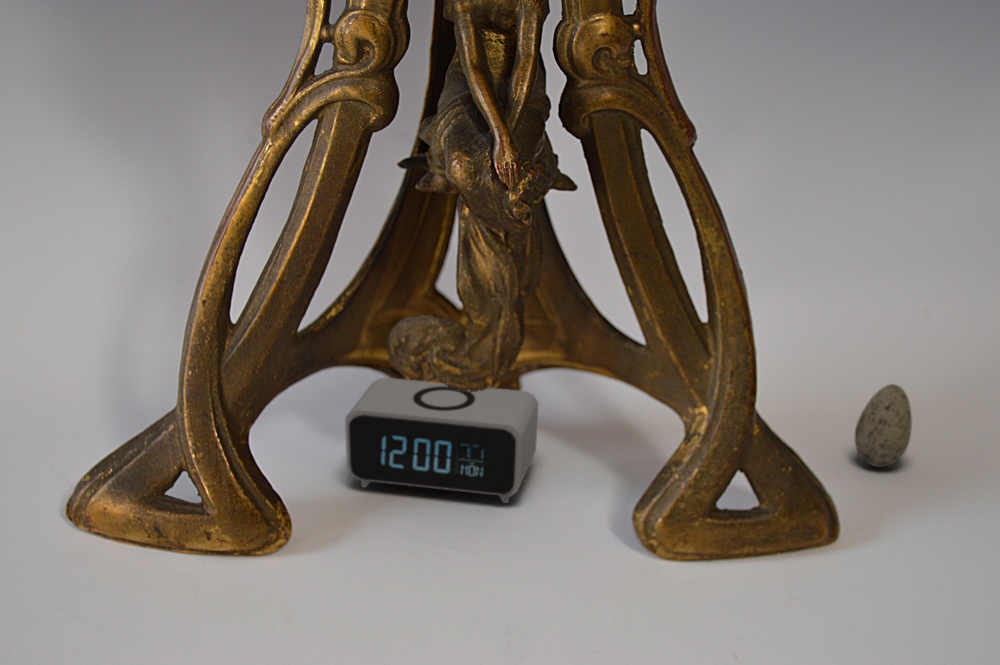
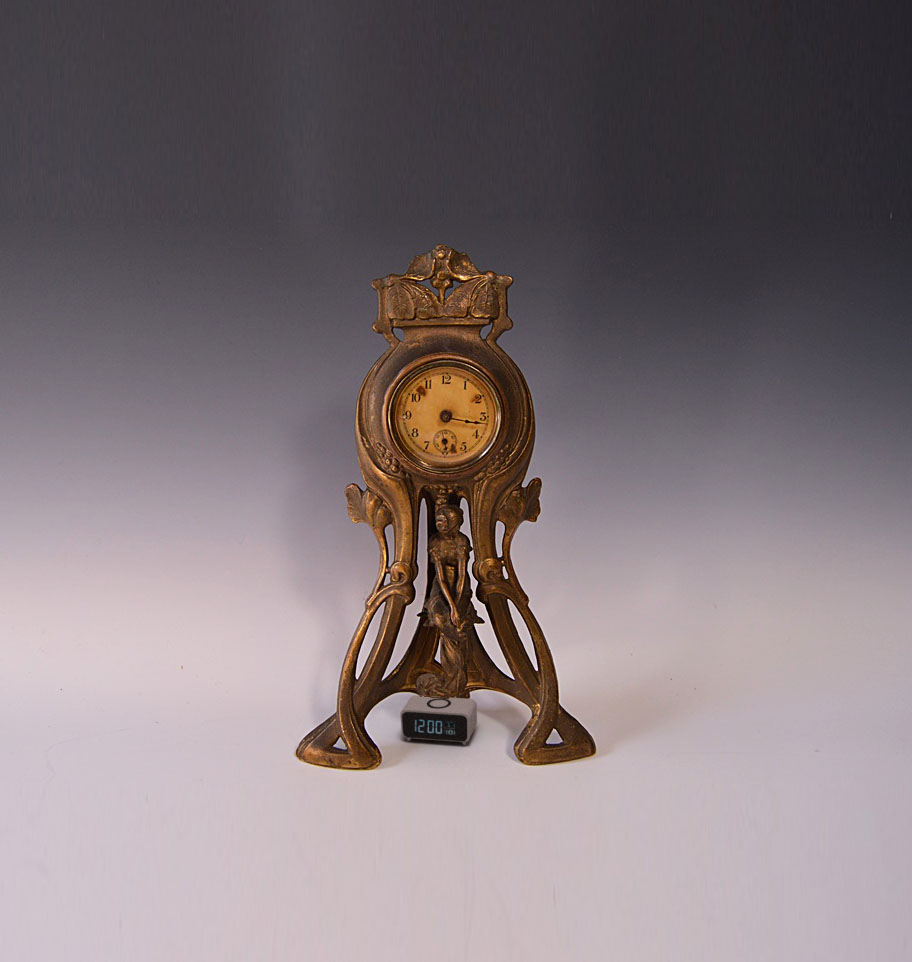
decorative egg: present [855,384,912,467] -> none [607,690,629,724]

